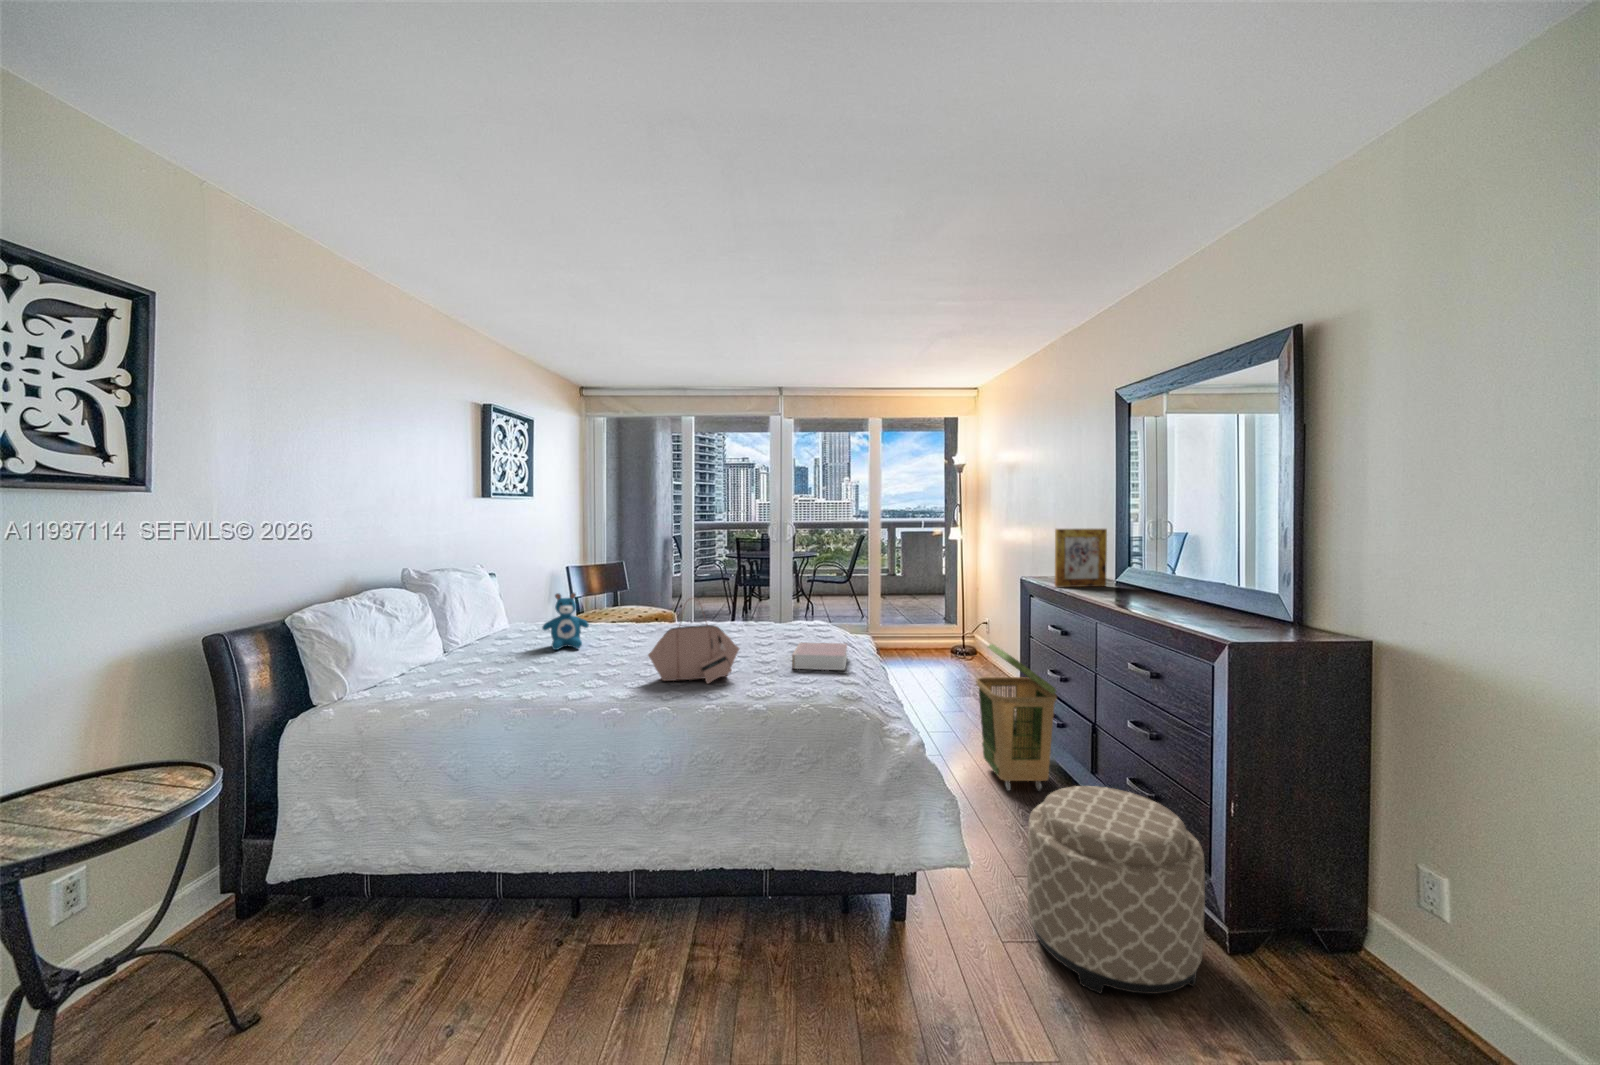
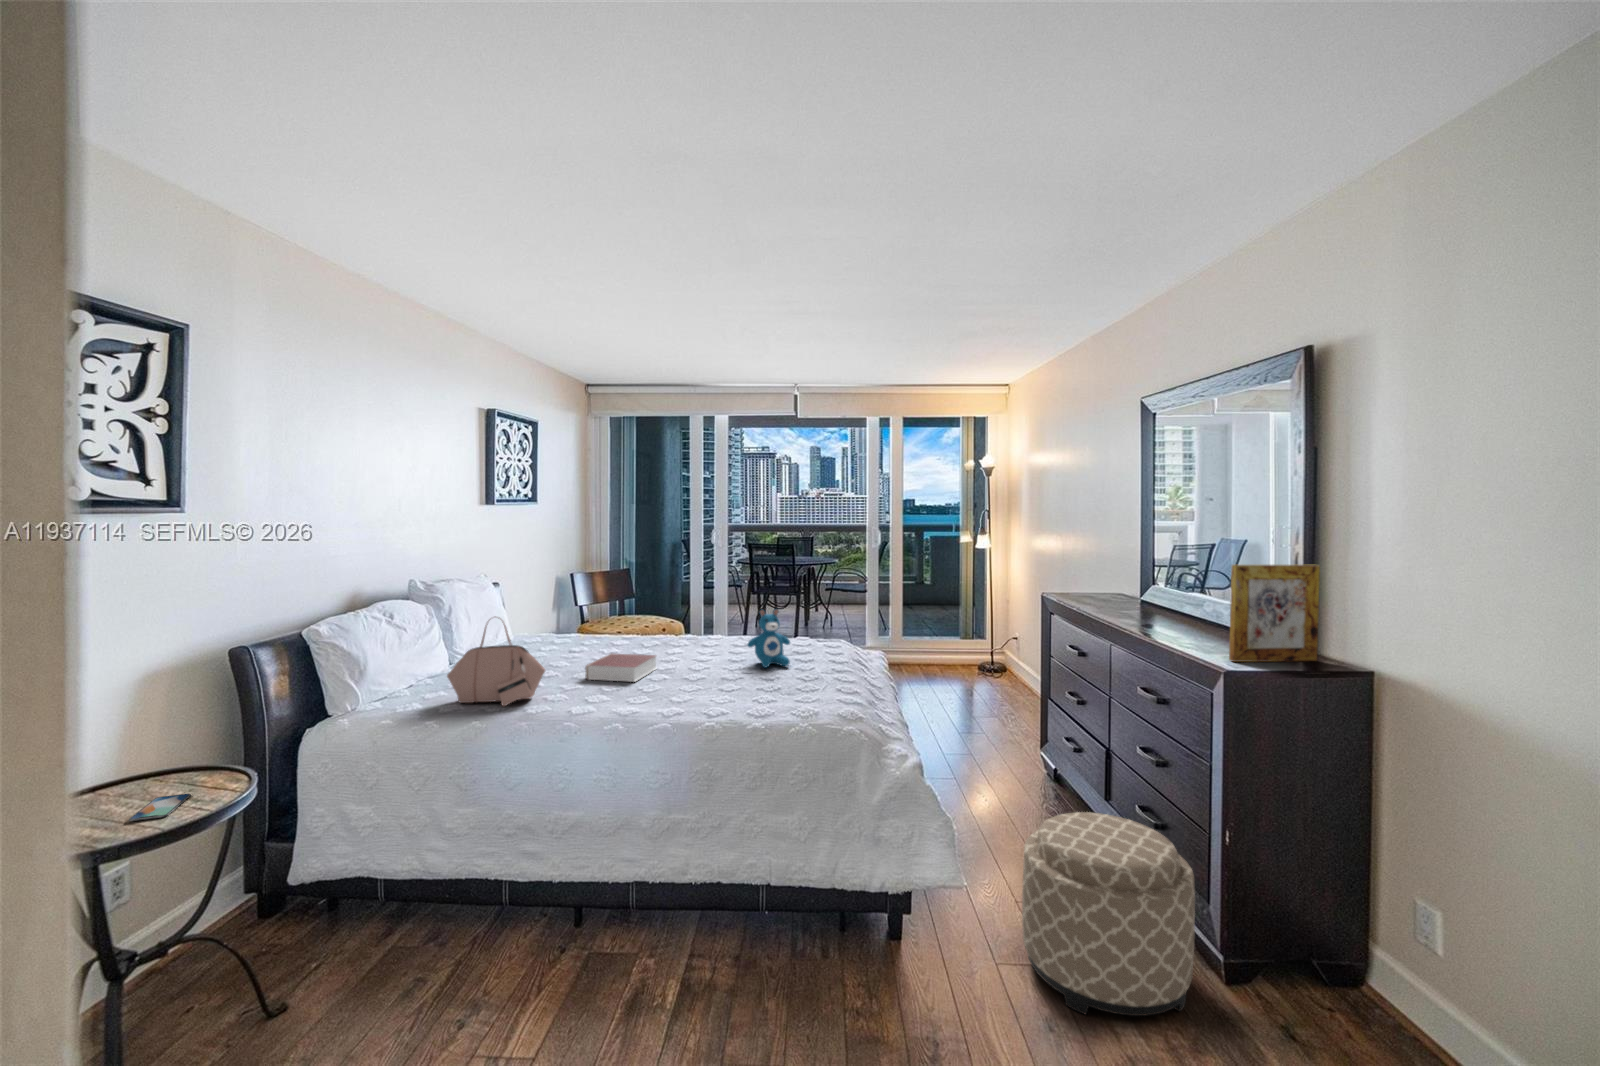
picture frame: present [1055,529,1107,587] -> present [1229,565,1320,662]
teddy bear: present [542,593,589,650] -> present [748,609,790,667]
handbag: present [648,598,740,683] -> present [447,624,545,706]
book: present [792,643,847,670] -> present [586,654,656,682]
laundry basket: present [977,644,1057,790] -> none [996,664,1077,819]
smartphone: none [62,792,144,826] -> present [129,794,191,821]

